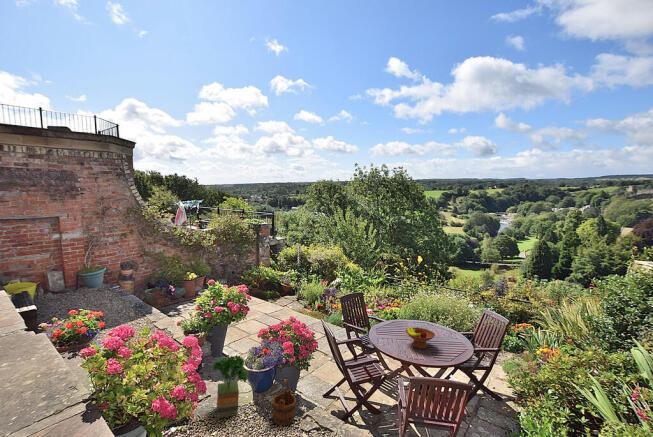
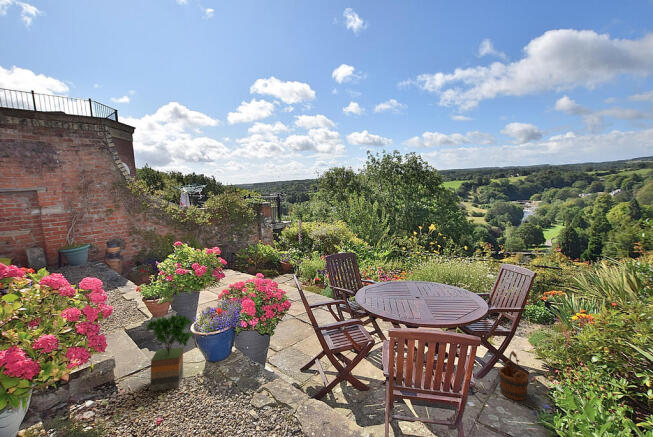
fruit bowl: present [406,327,435,349] -> none [401,284,437,309]
wooden bucket: present [272,379,296,426] -> present [499,351,529,400]

